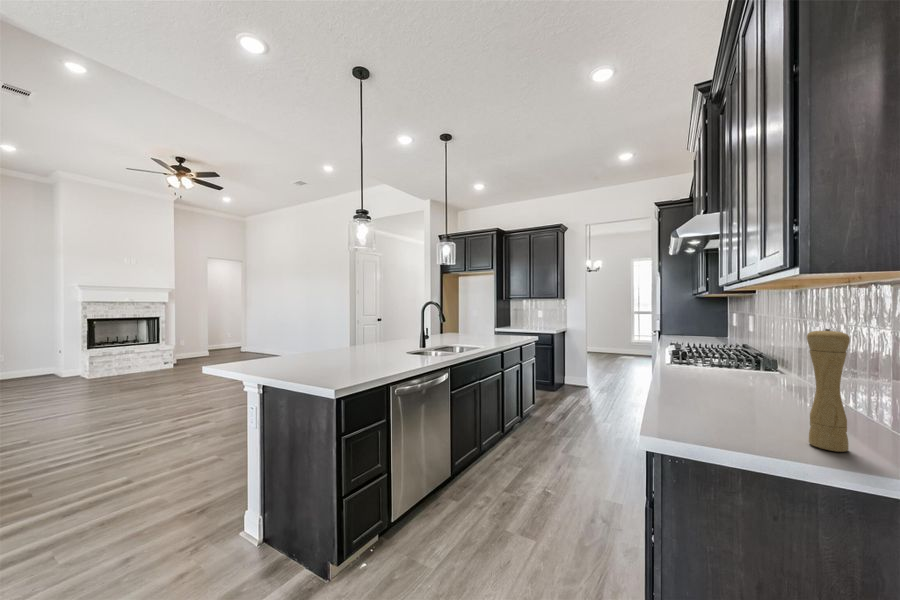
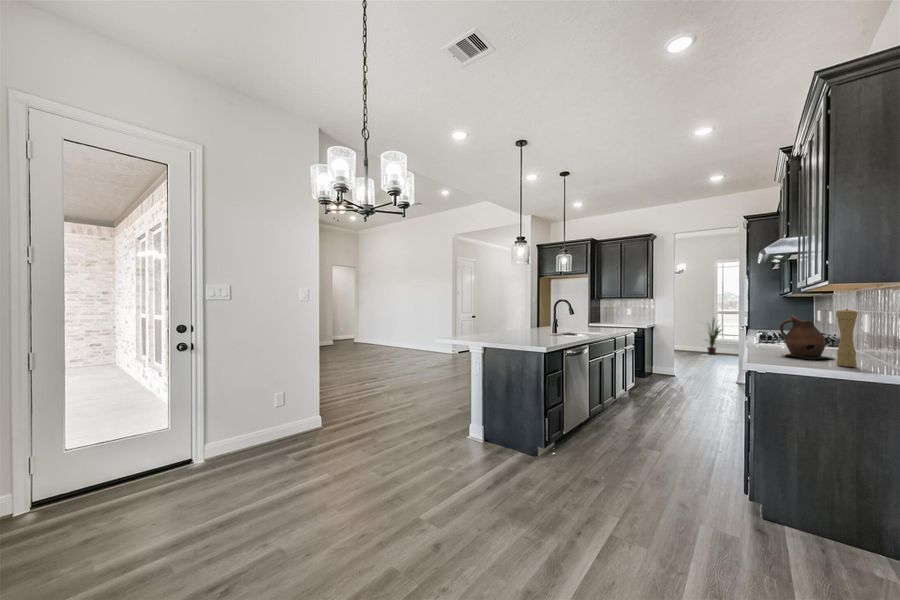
house plant: none [615,317,640,357] -> present [707,319,722,355]
ceramic pitcher: none [701,335,794,421] -> present [780,316,833,359]

